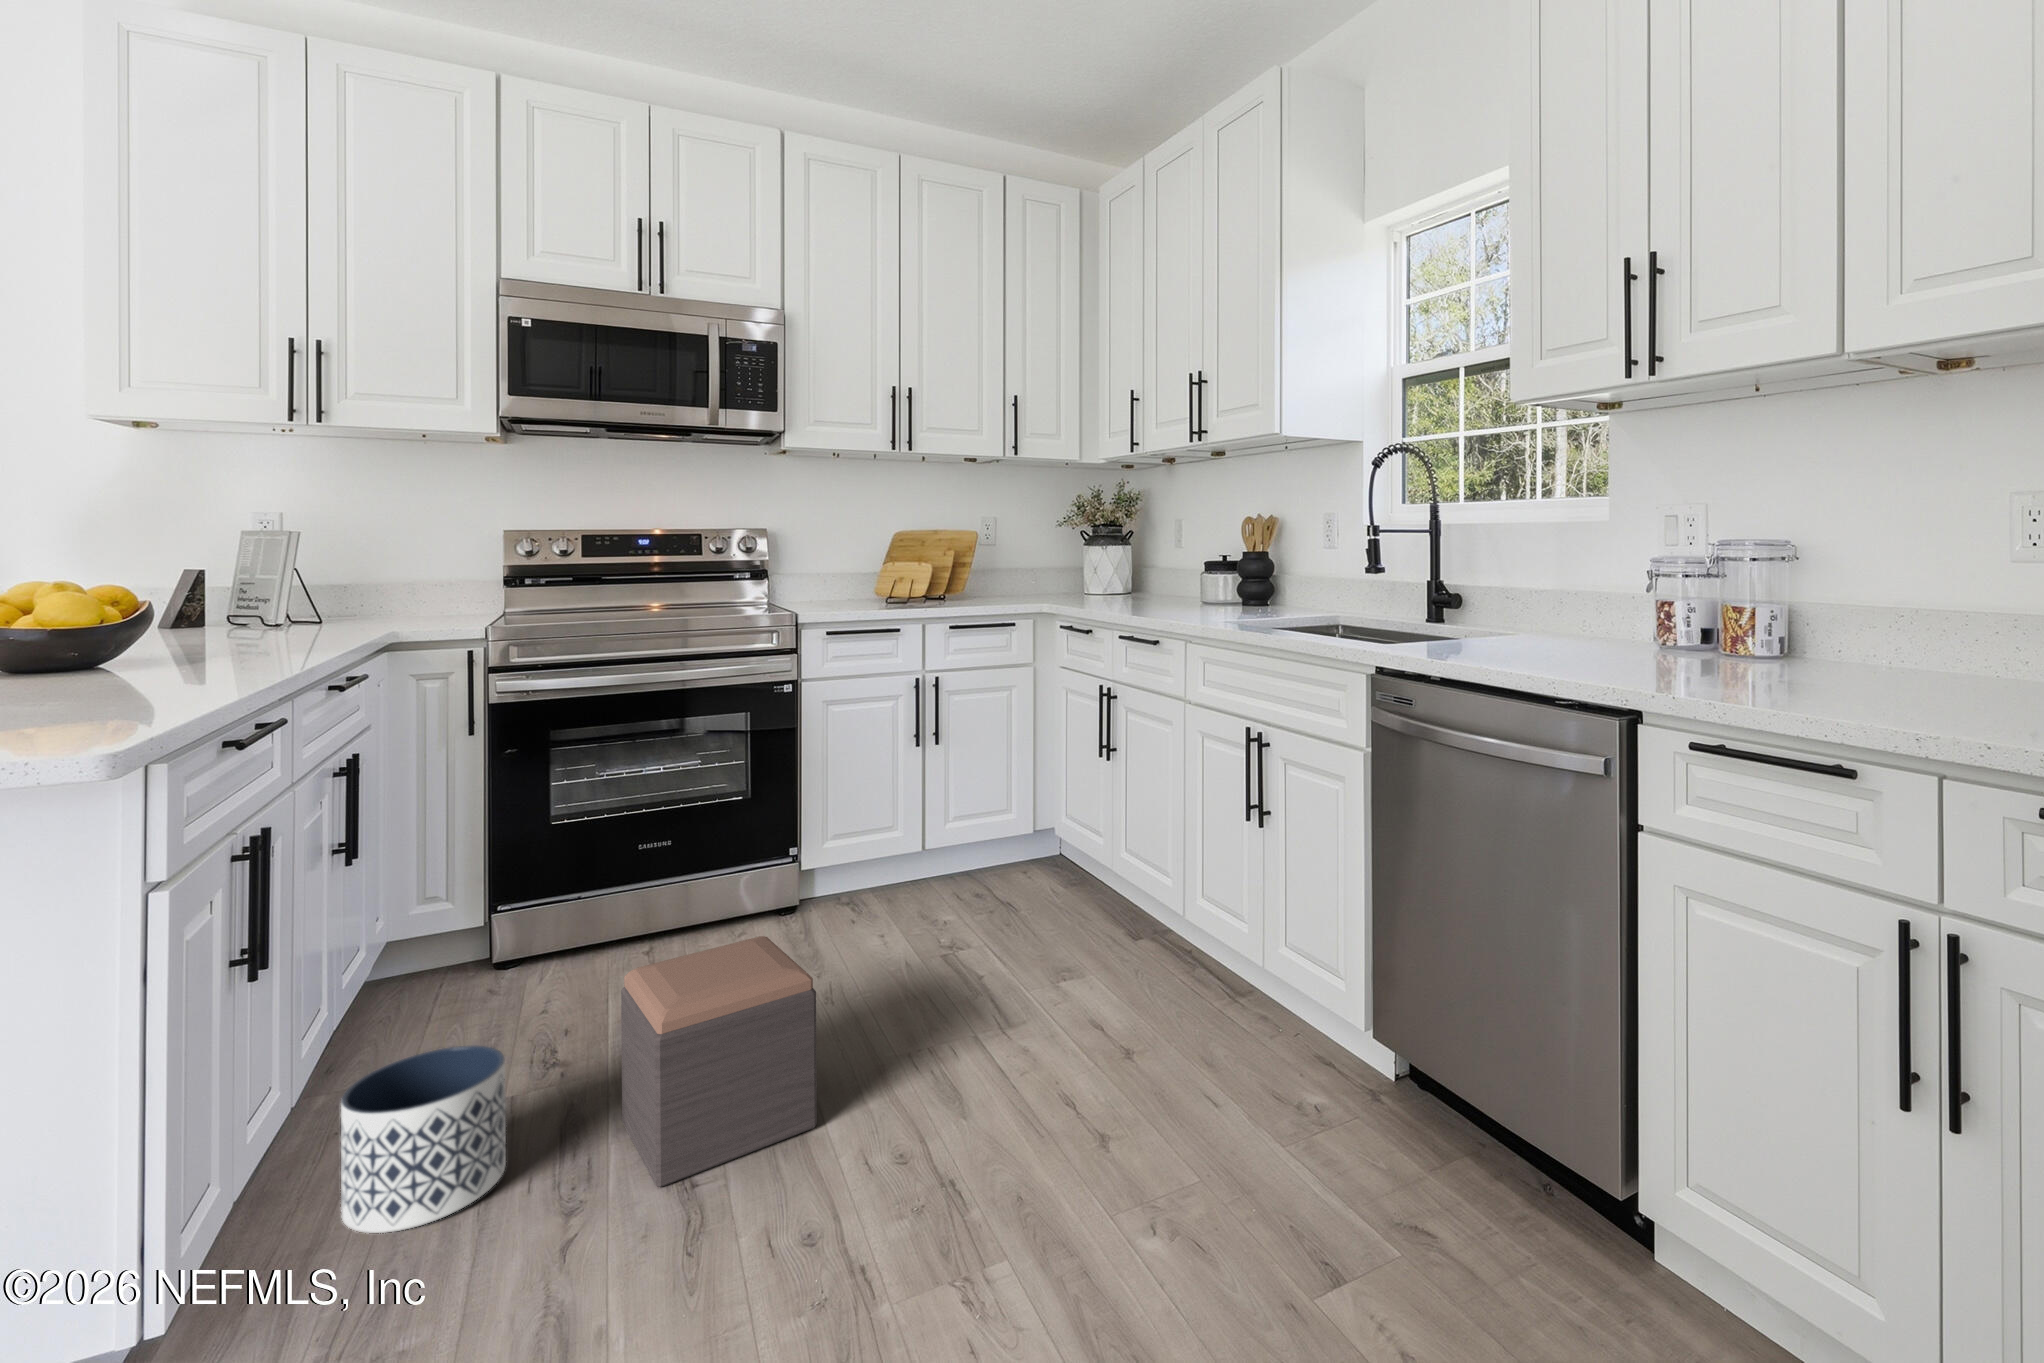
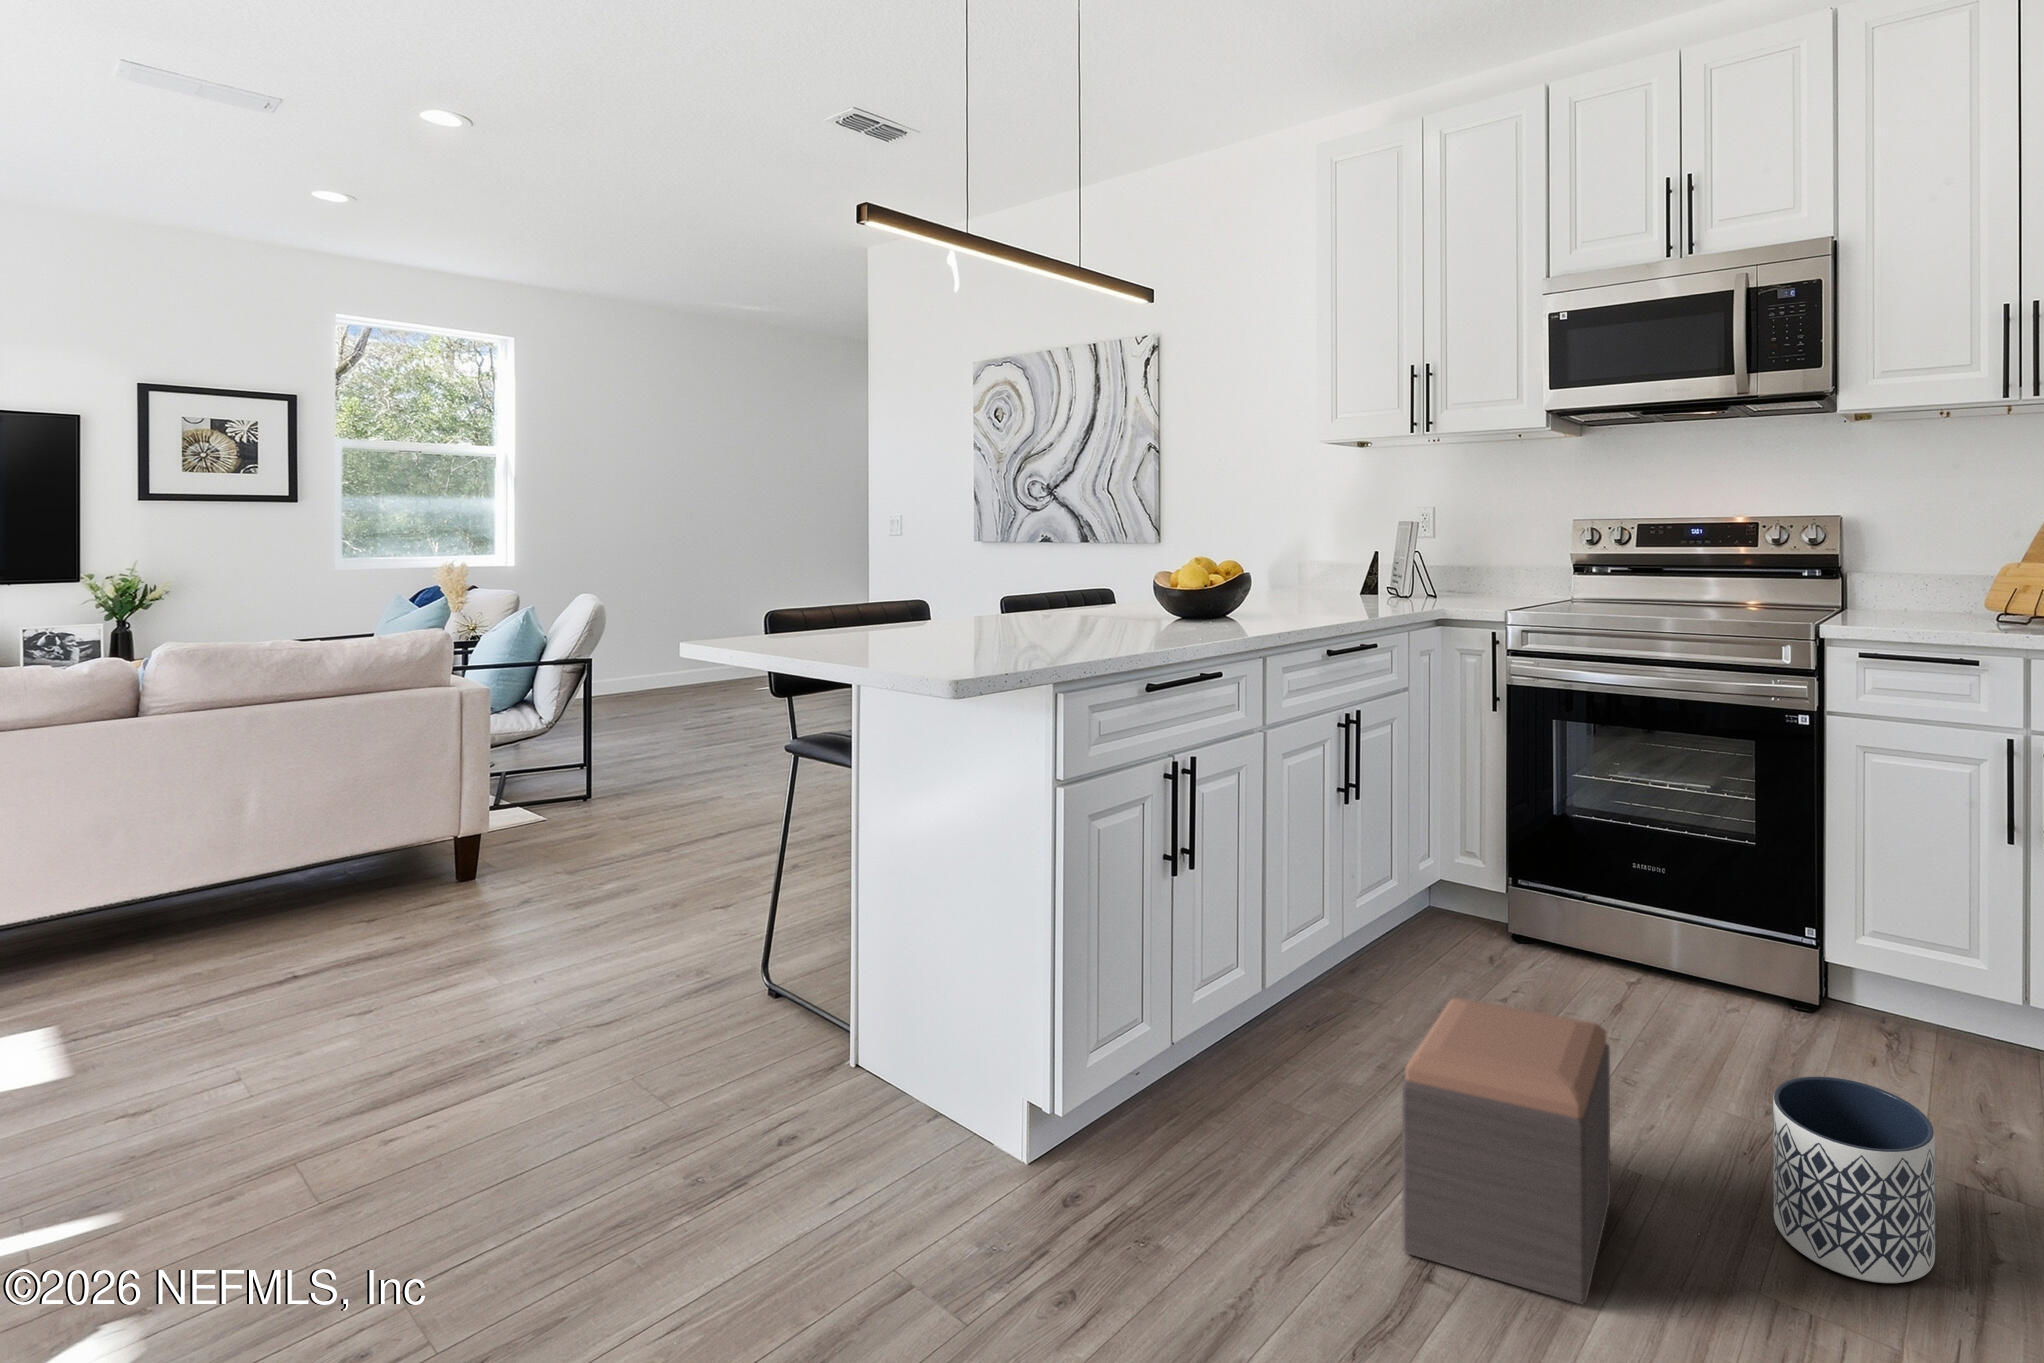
planter: present [341,1045,506,1233] -> present [1773,1077,1935,1283]

